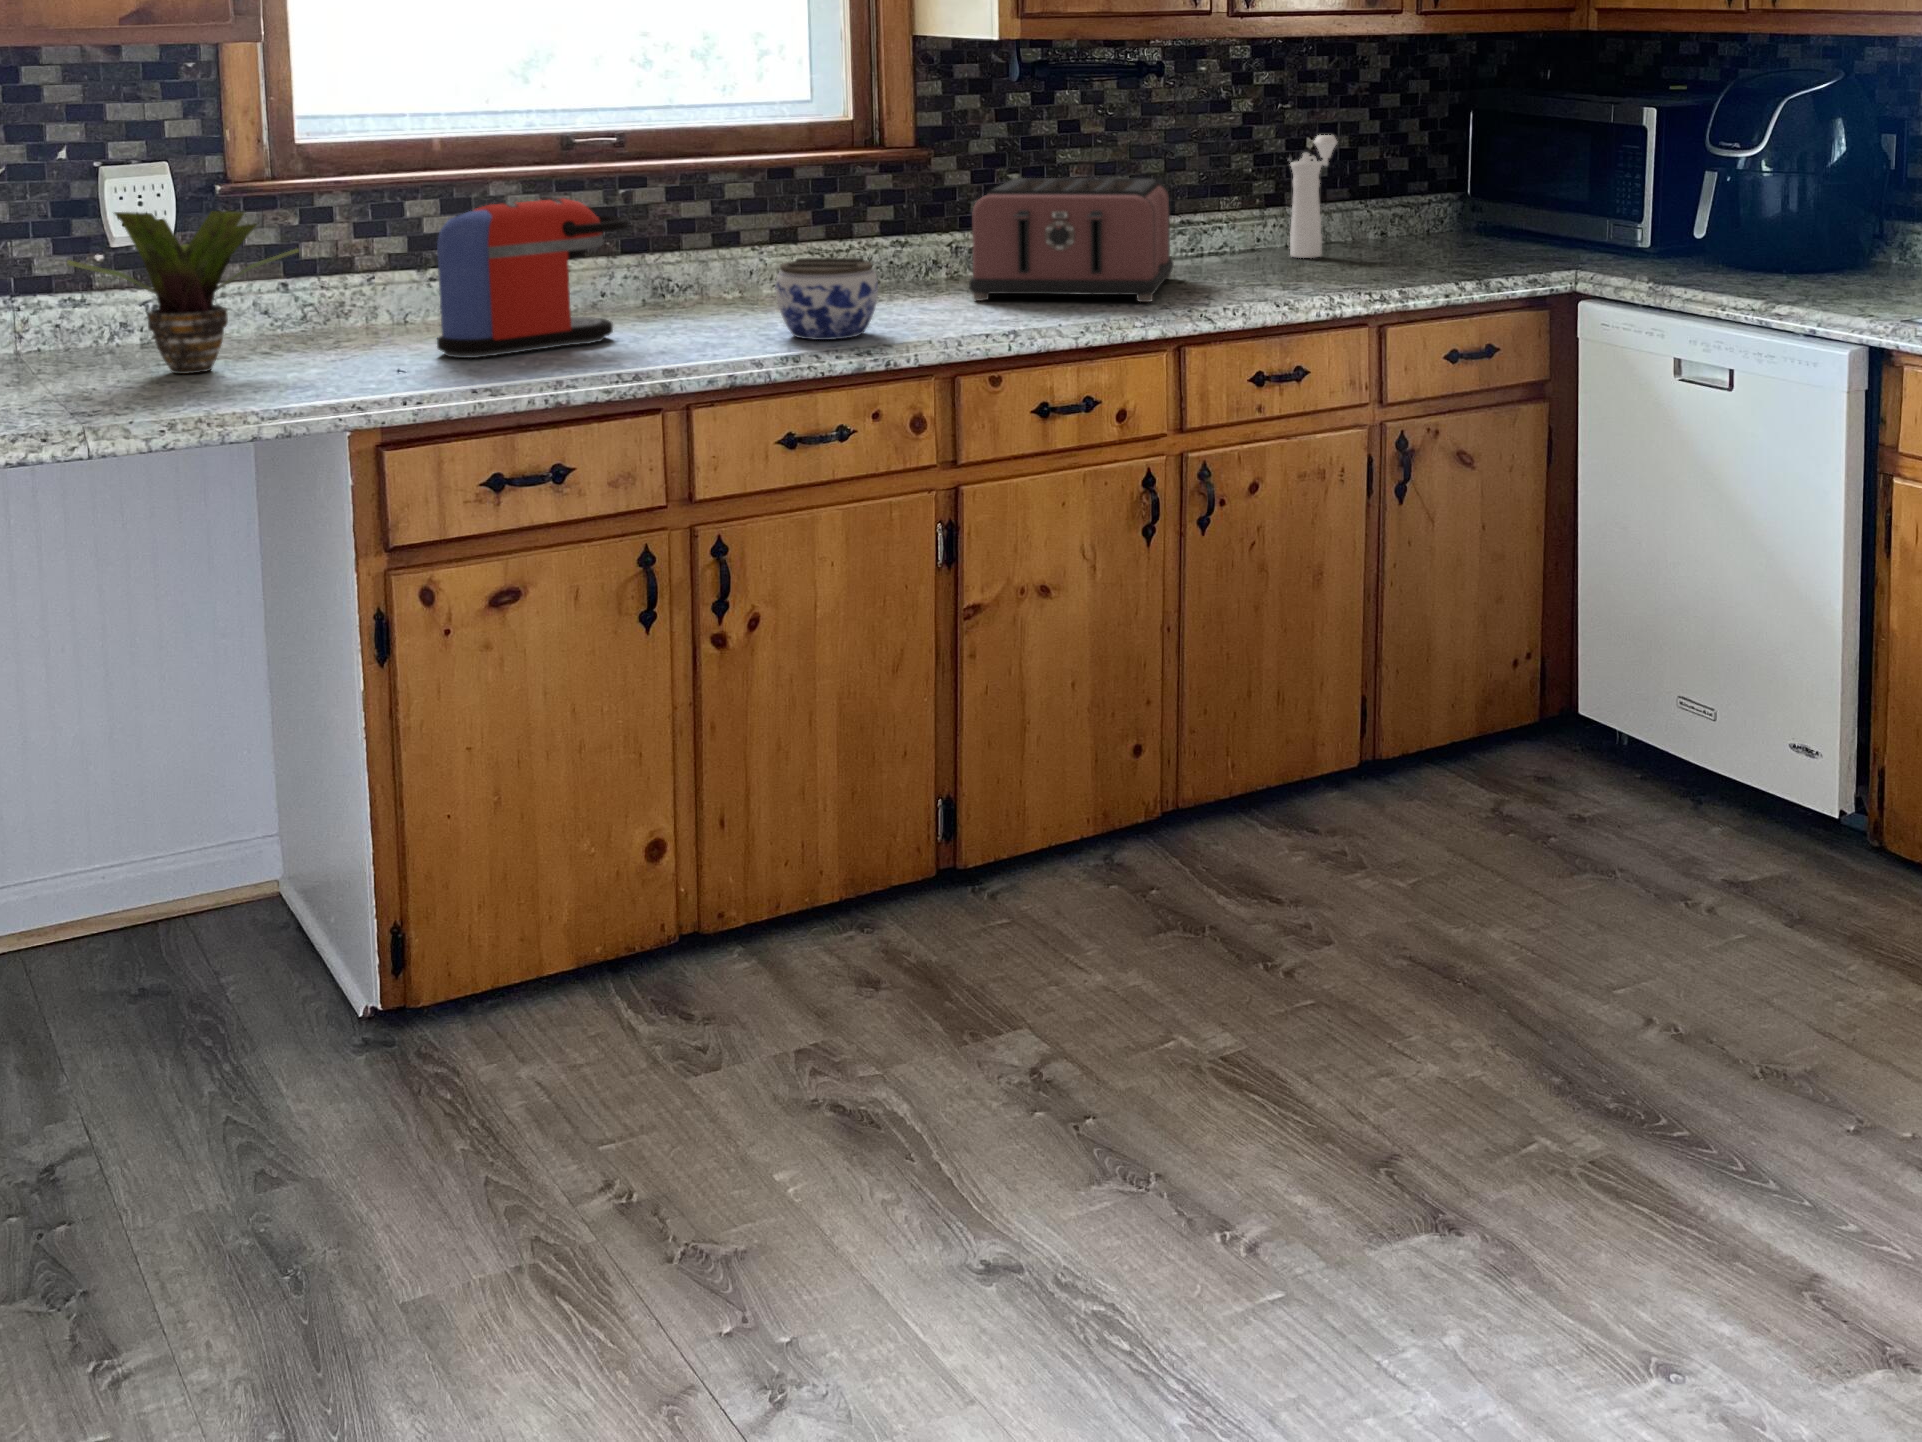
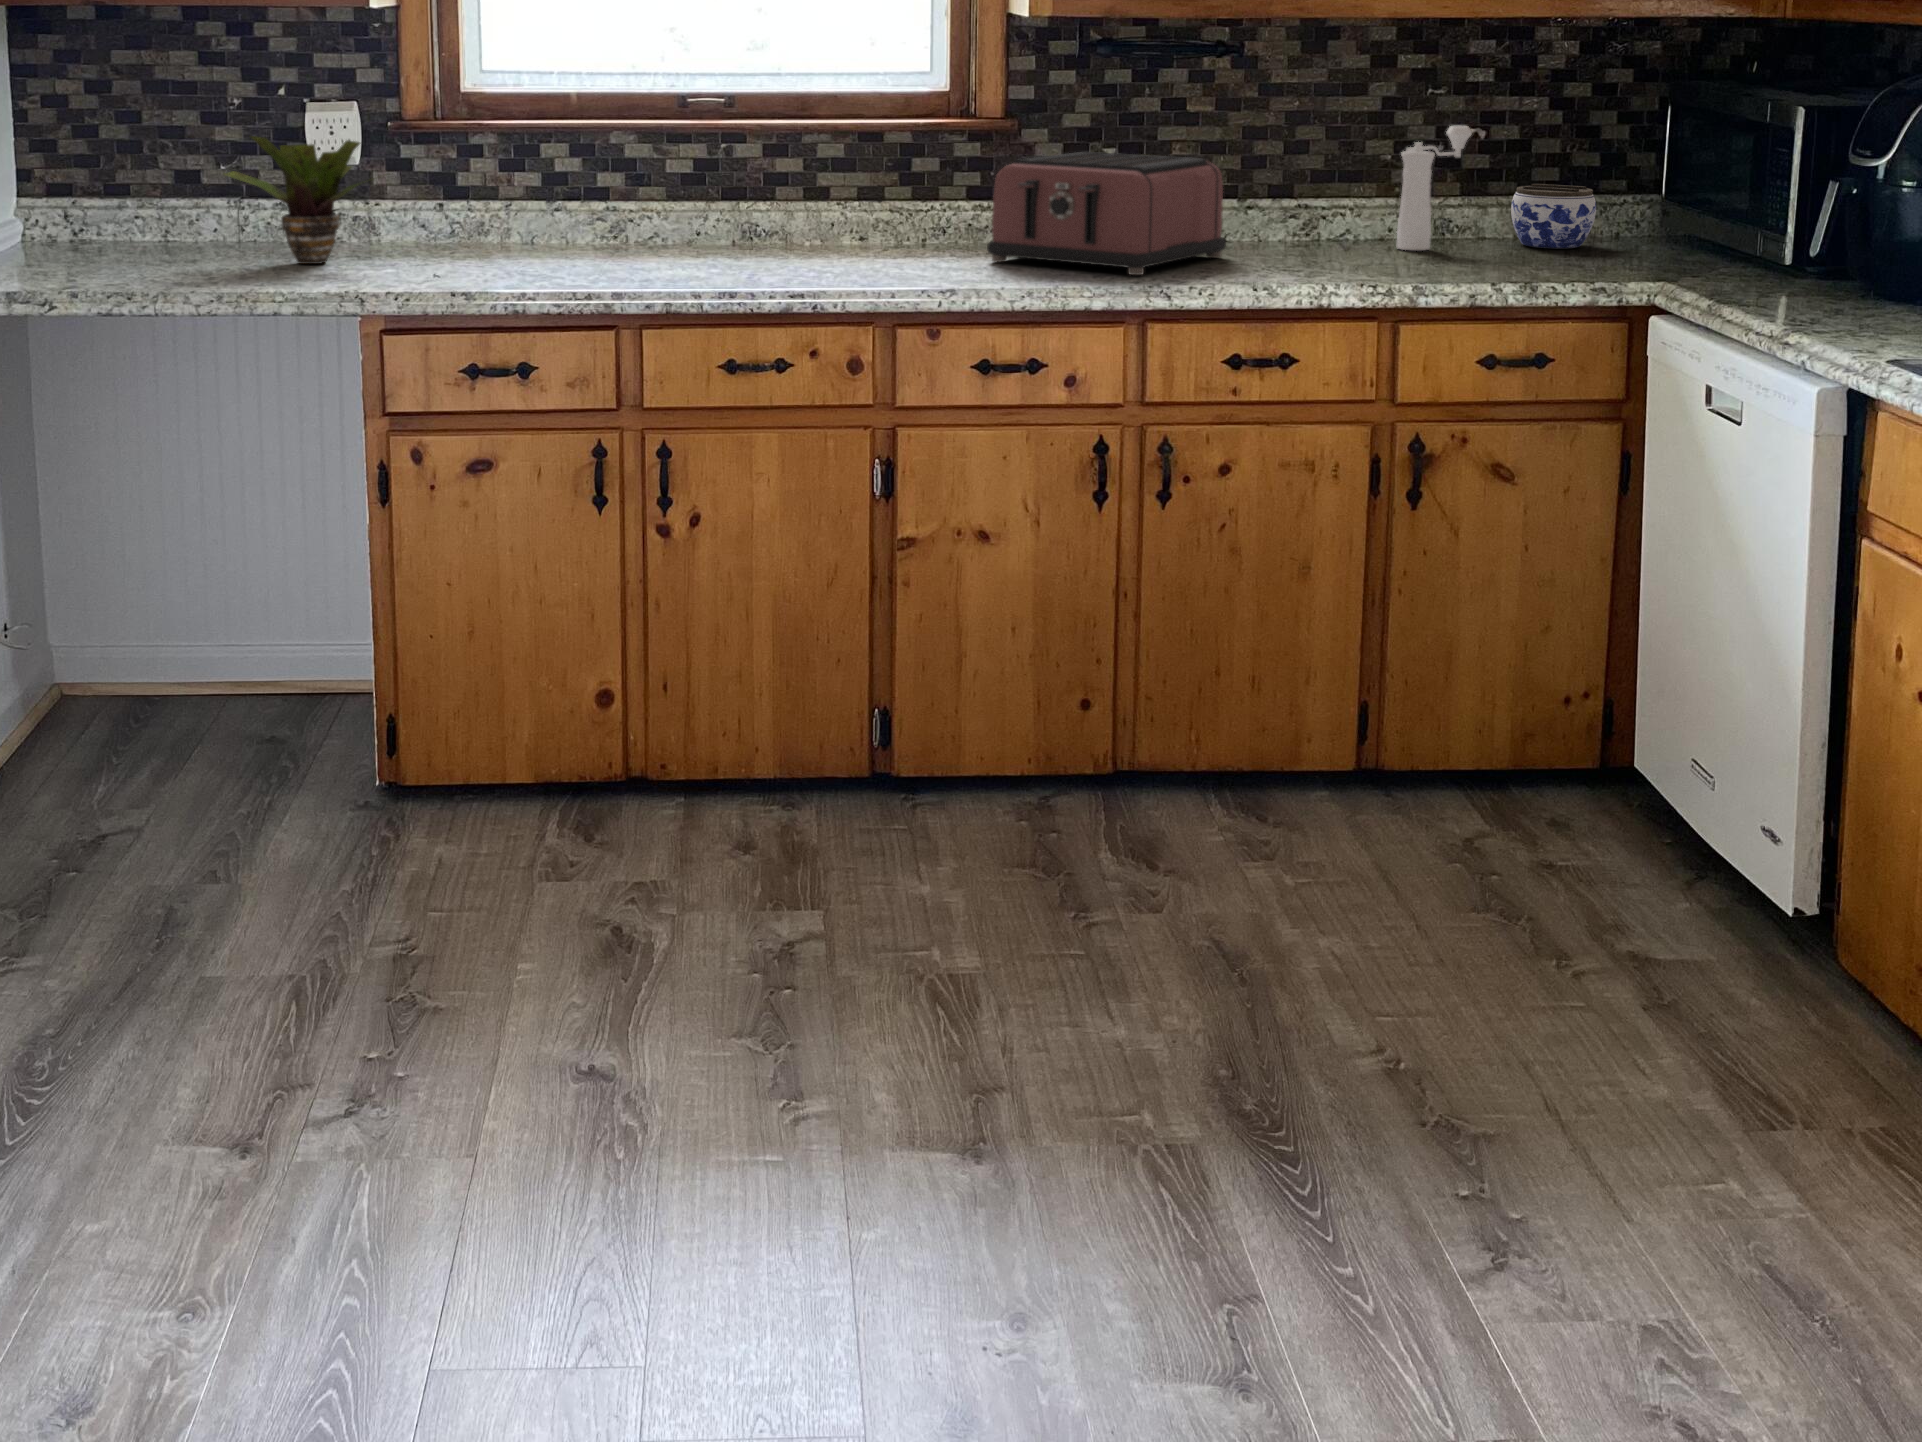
coffee maker: present [437,198,630,358] -> none [485,145,657,271]
jar: present [775,258,878,340] -> present [1511,184,1596,248]

